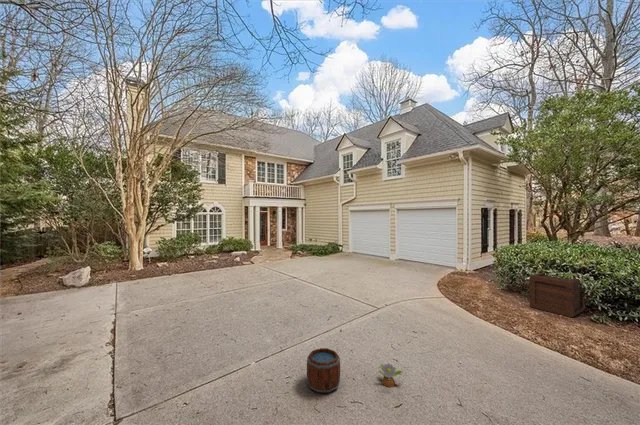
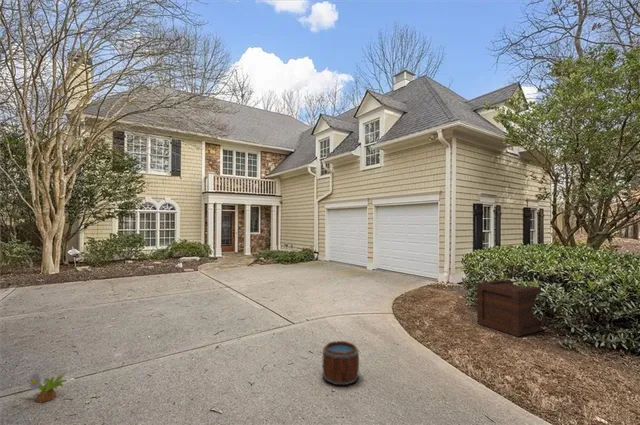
bucket: present [307,348,340,393] -> present [322,341,359,385]
decorative plant: present [378,363,403,387] -> present [29,373,64,403]

